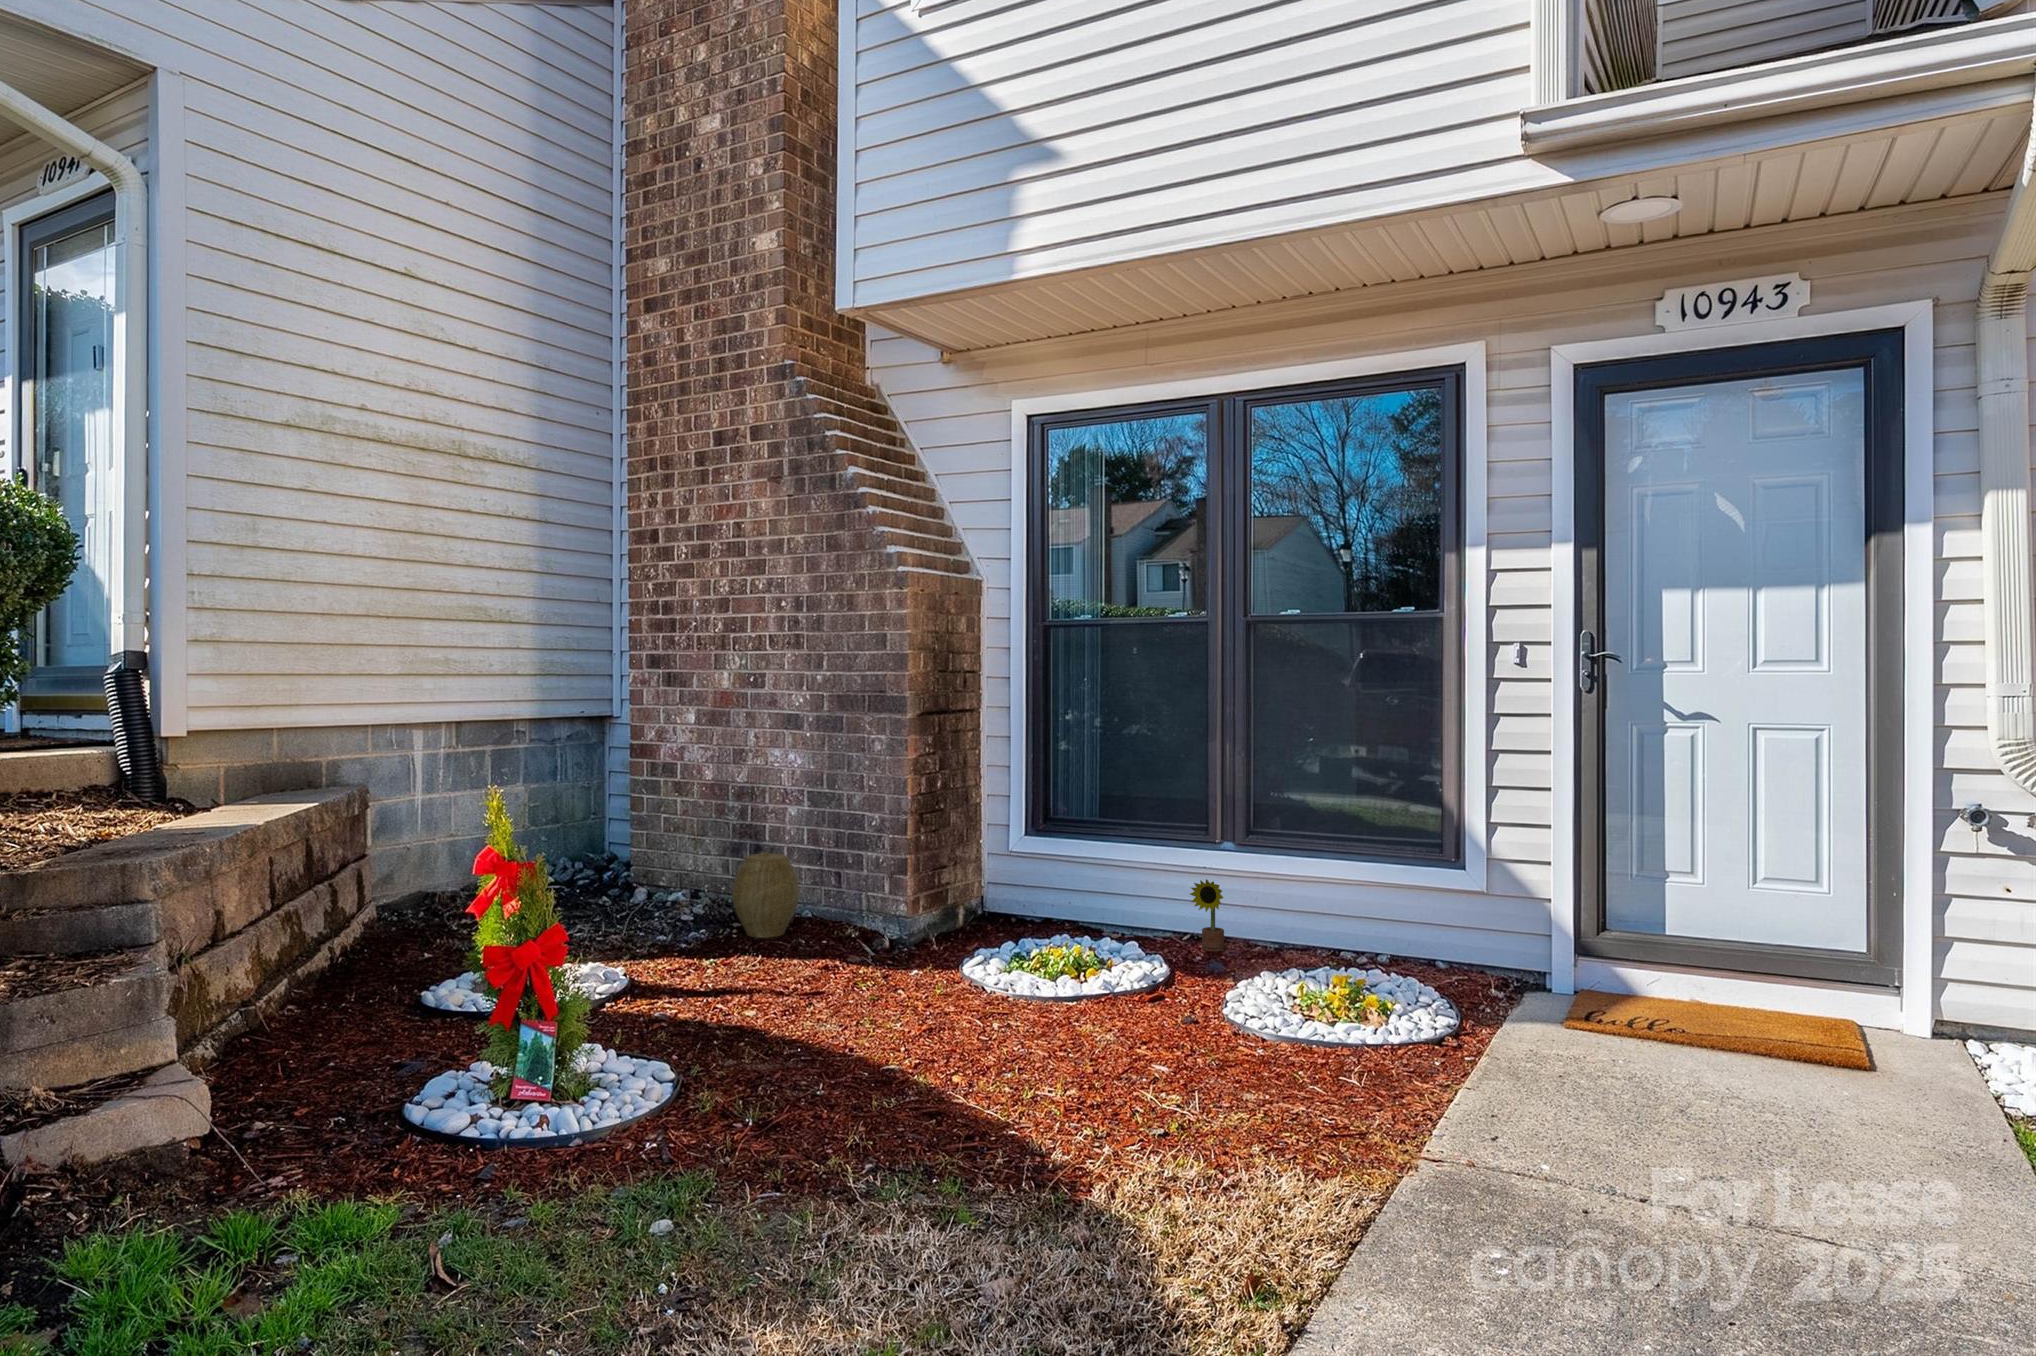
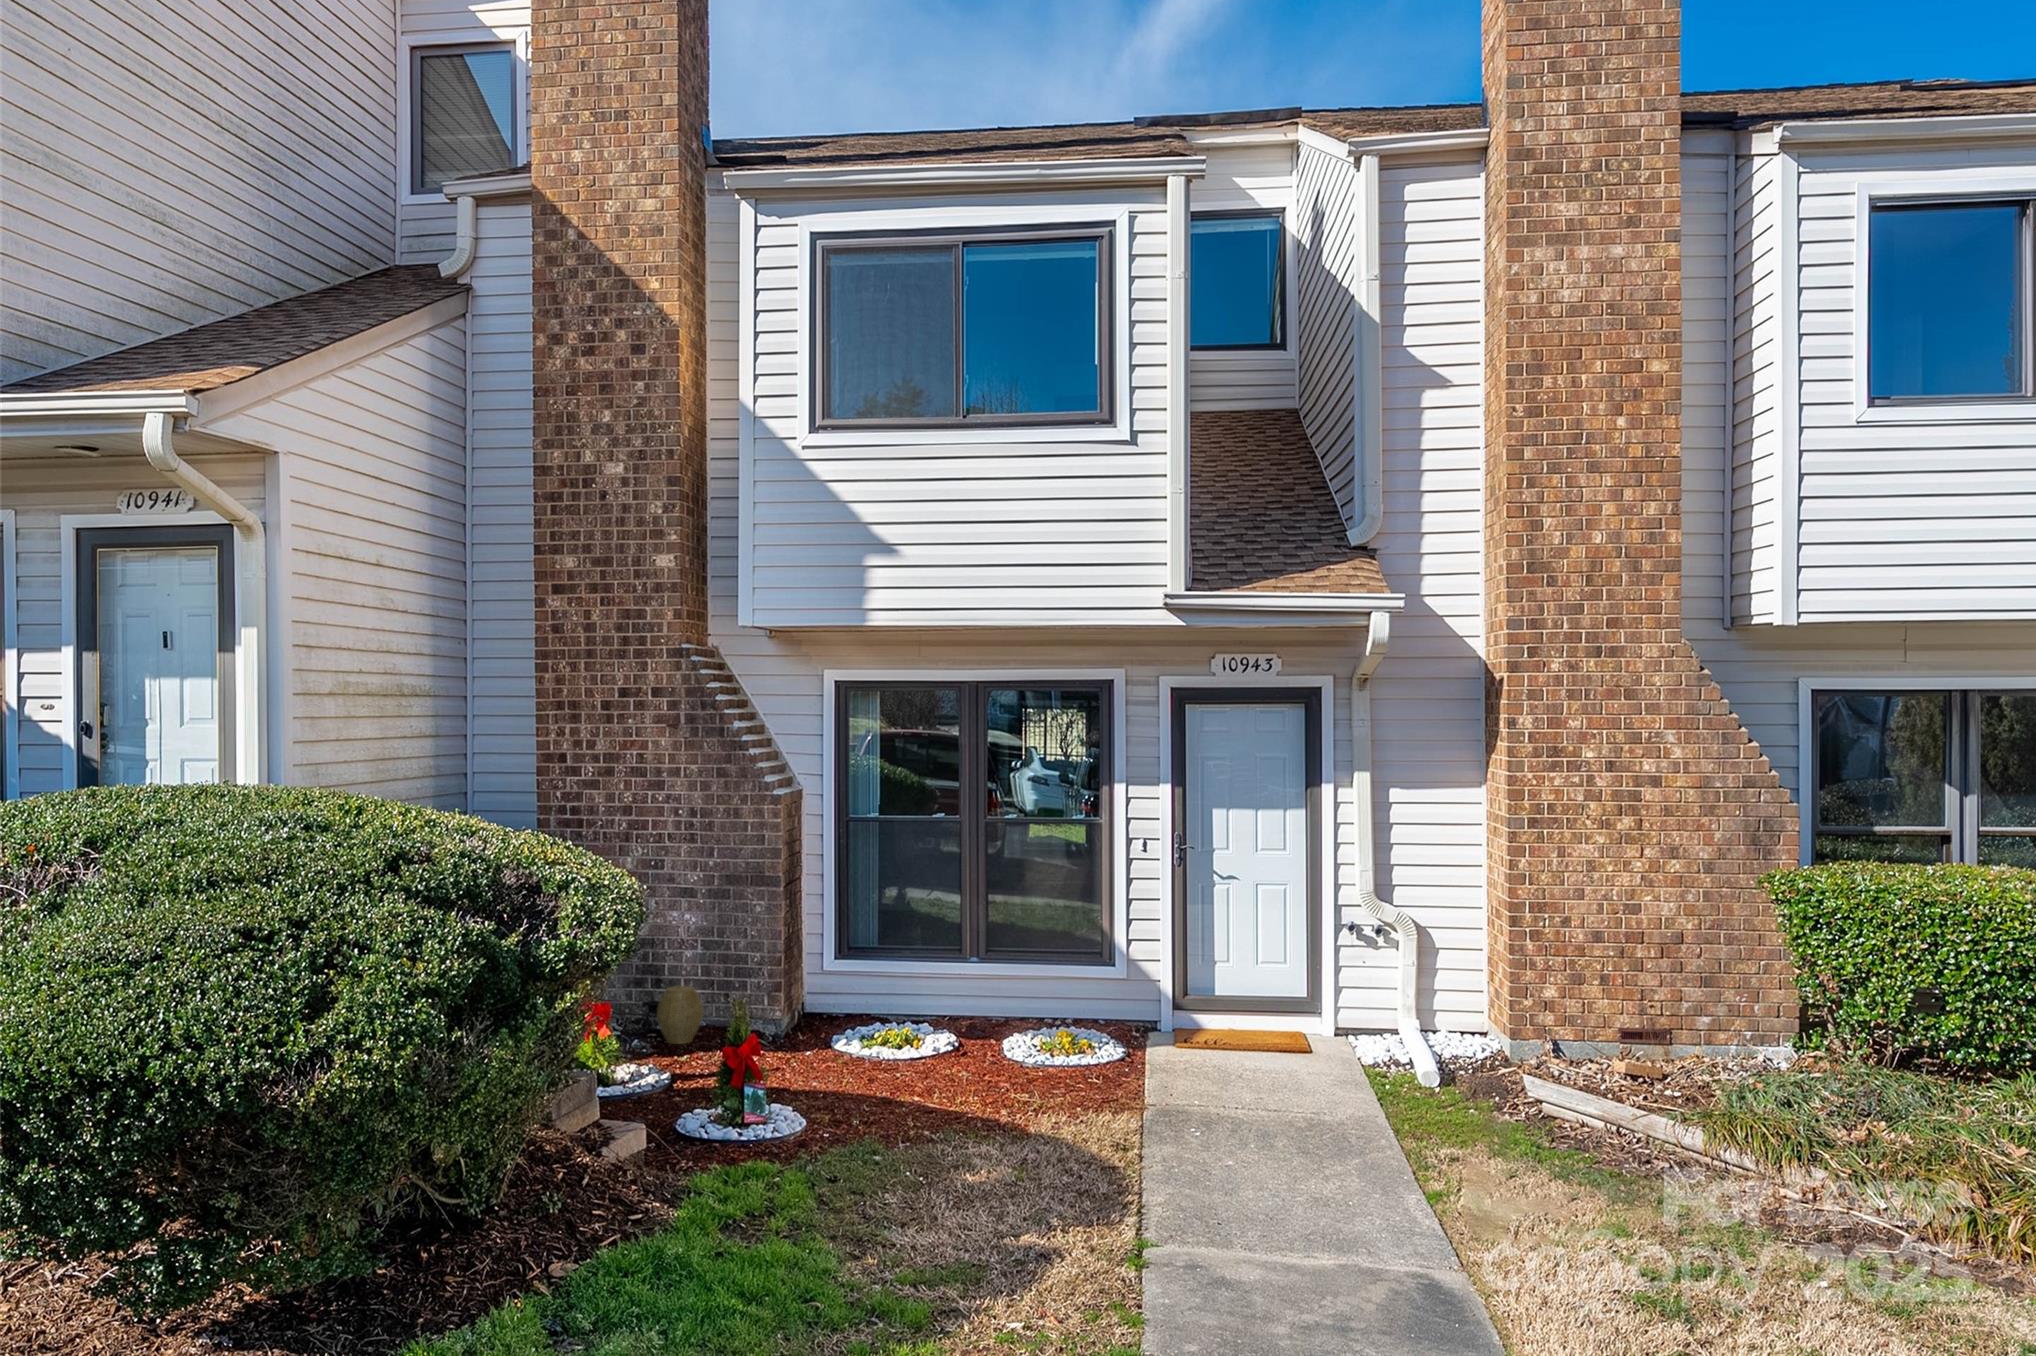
decorative plant: present [1190,879,1224,952] -> none [957,982,980,1027]

